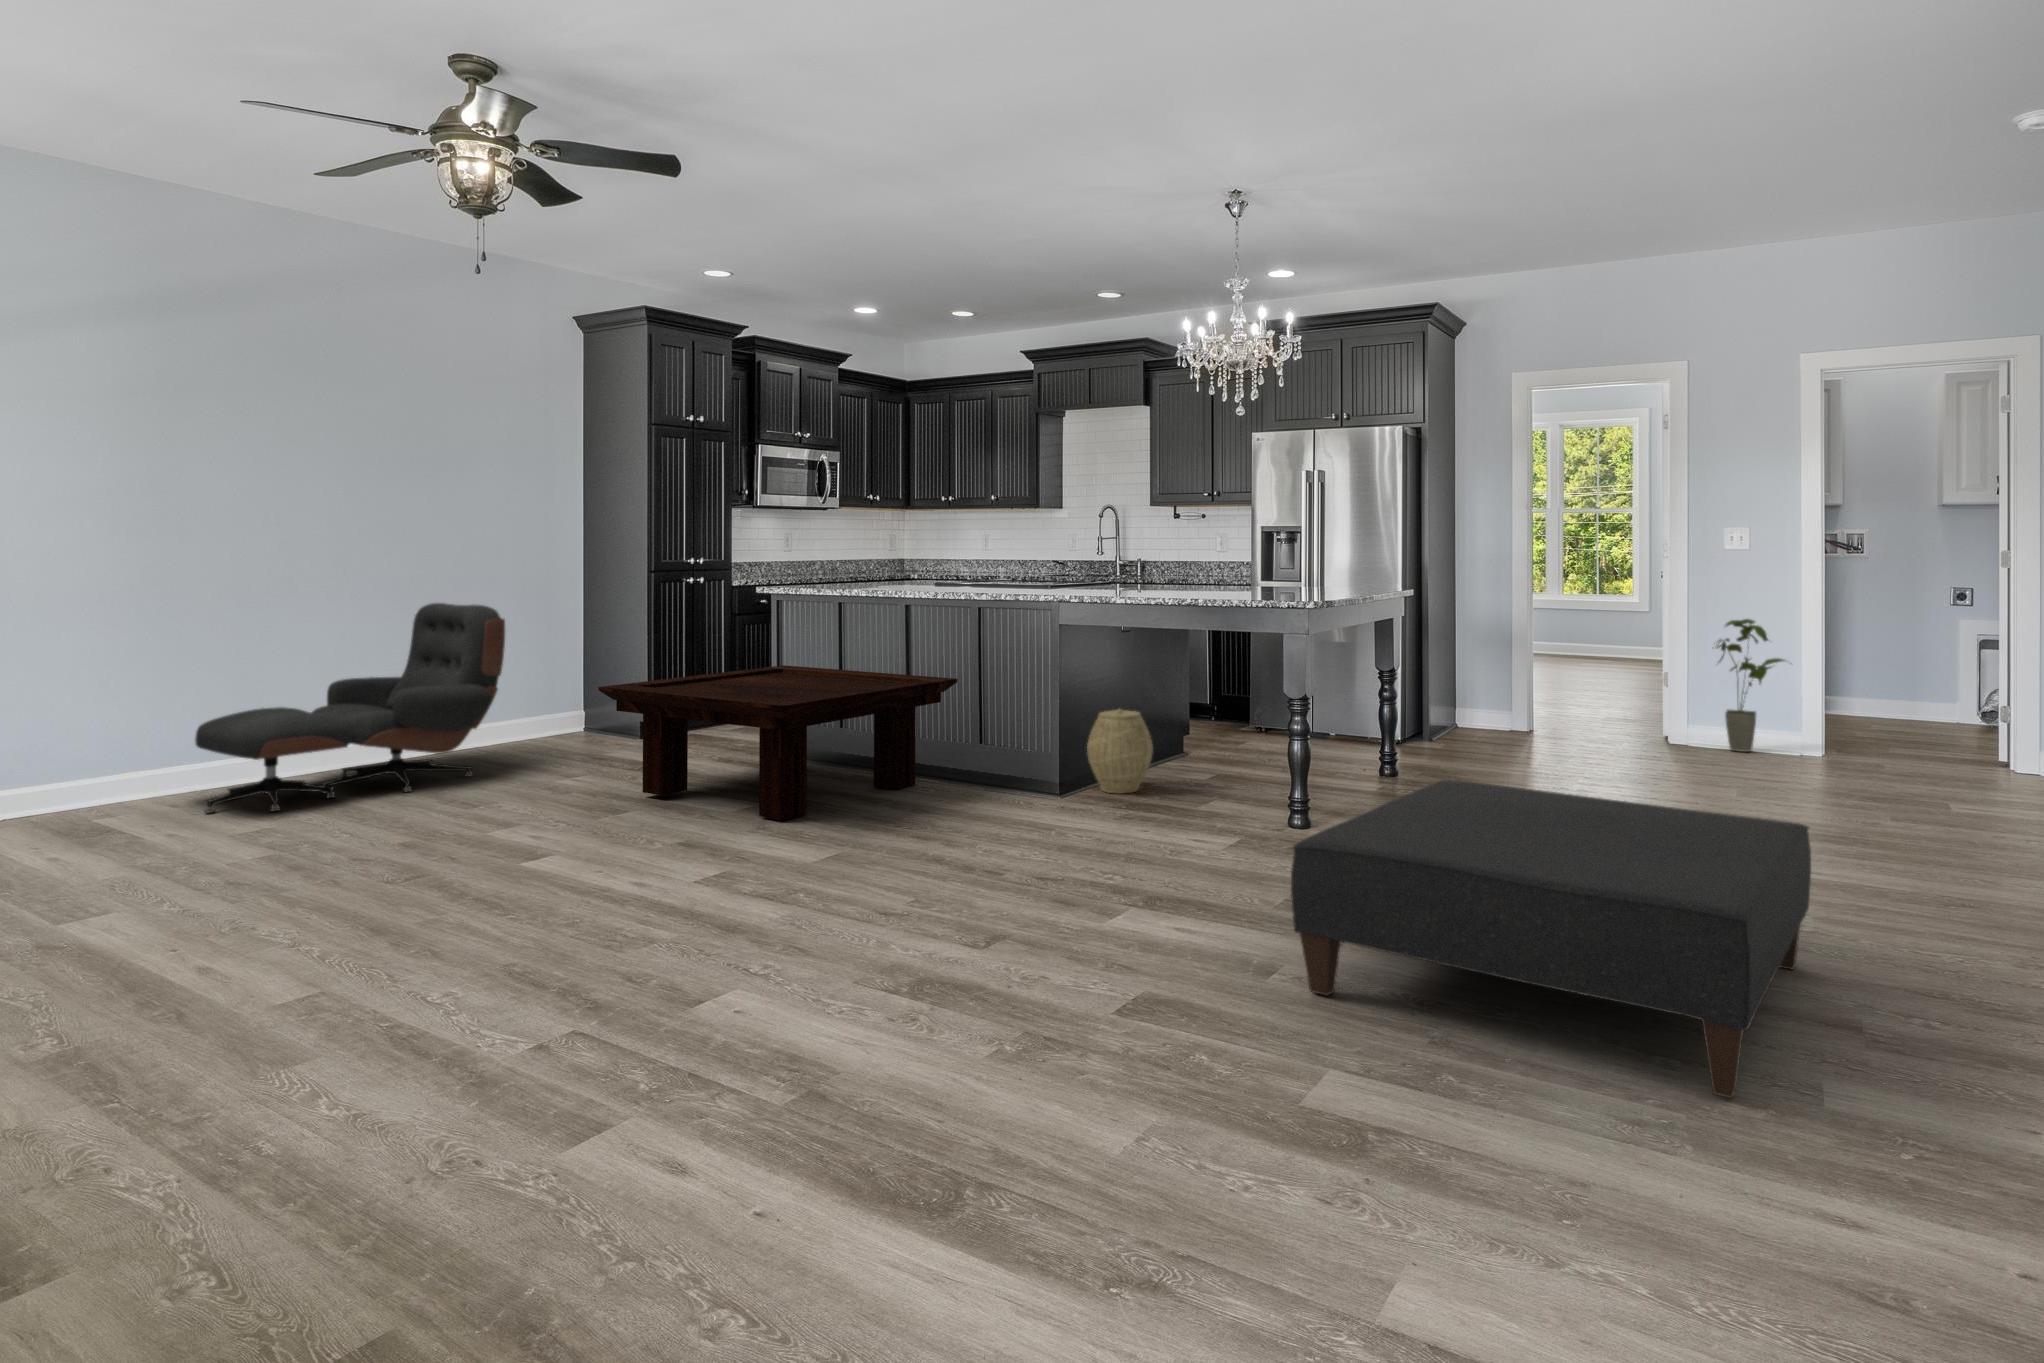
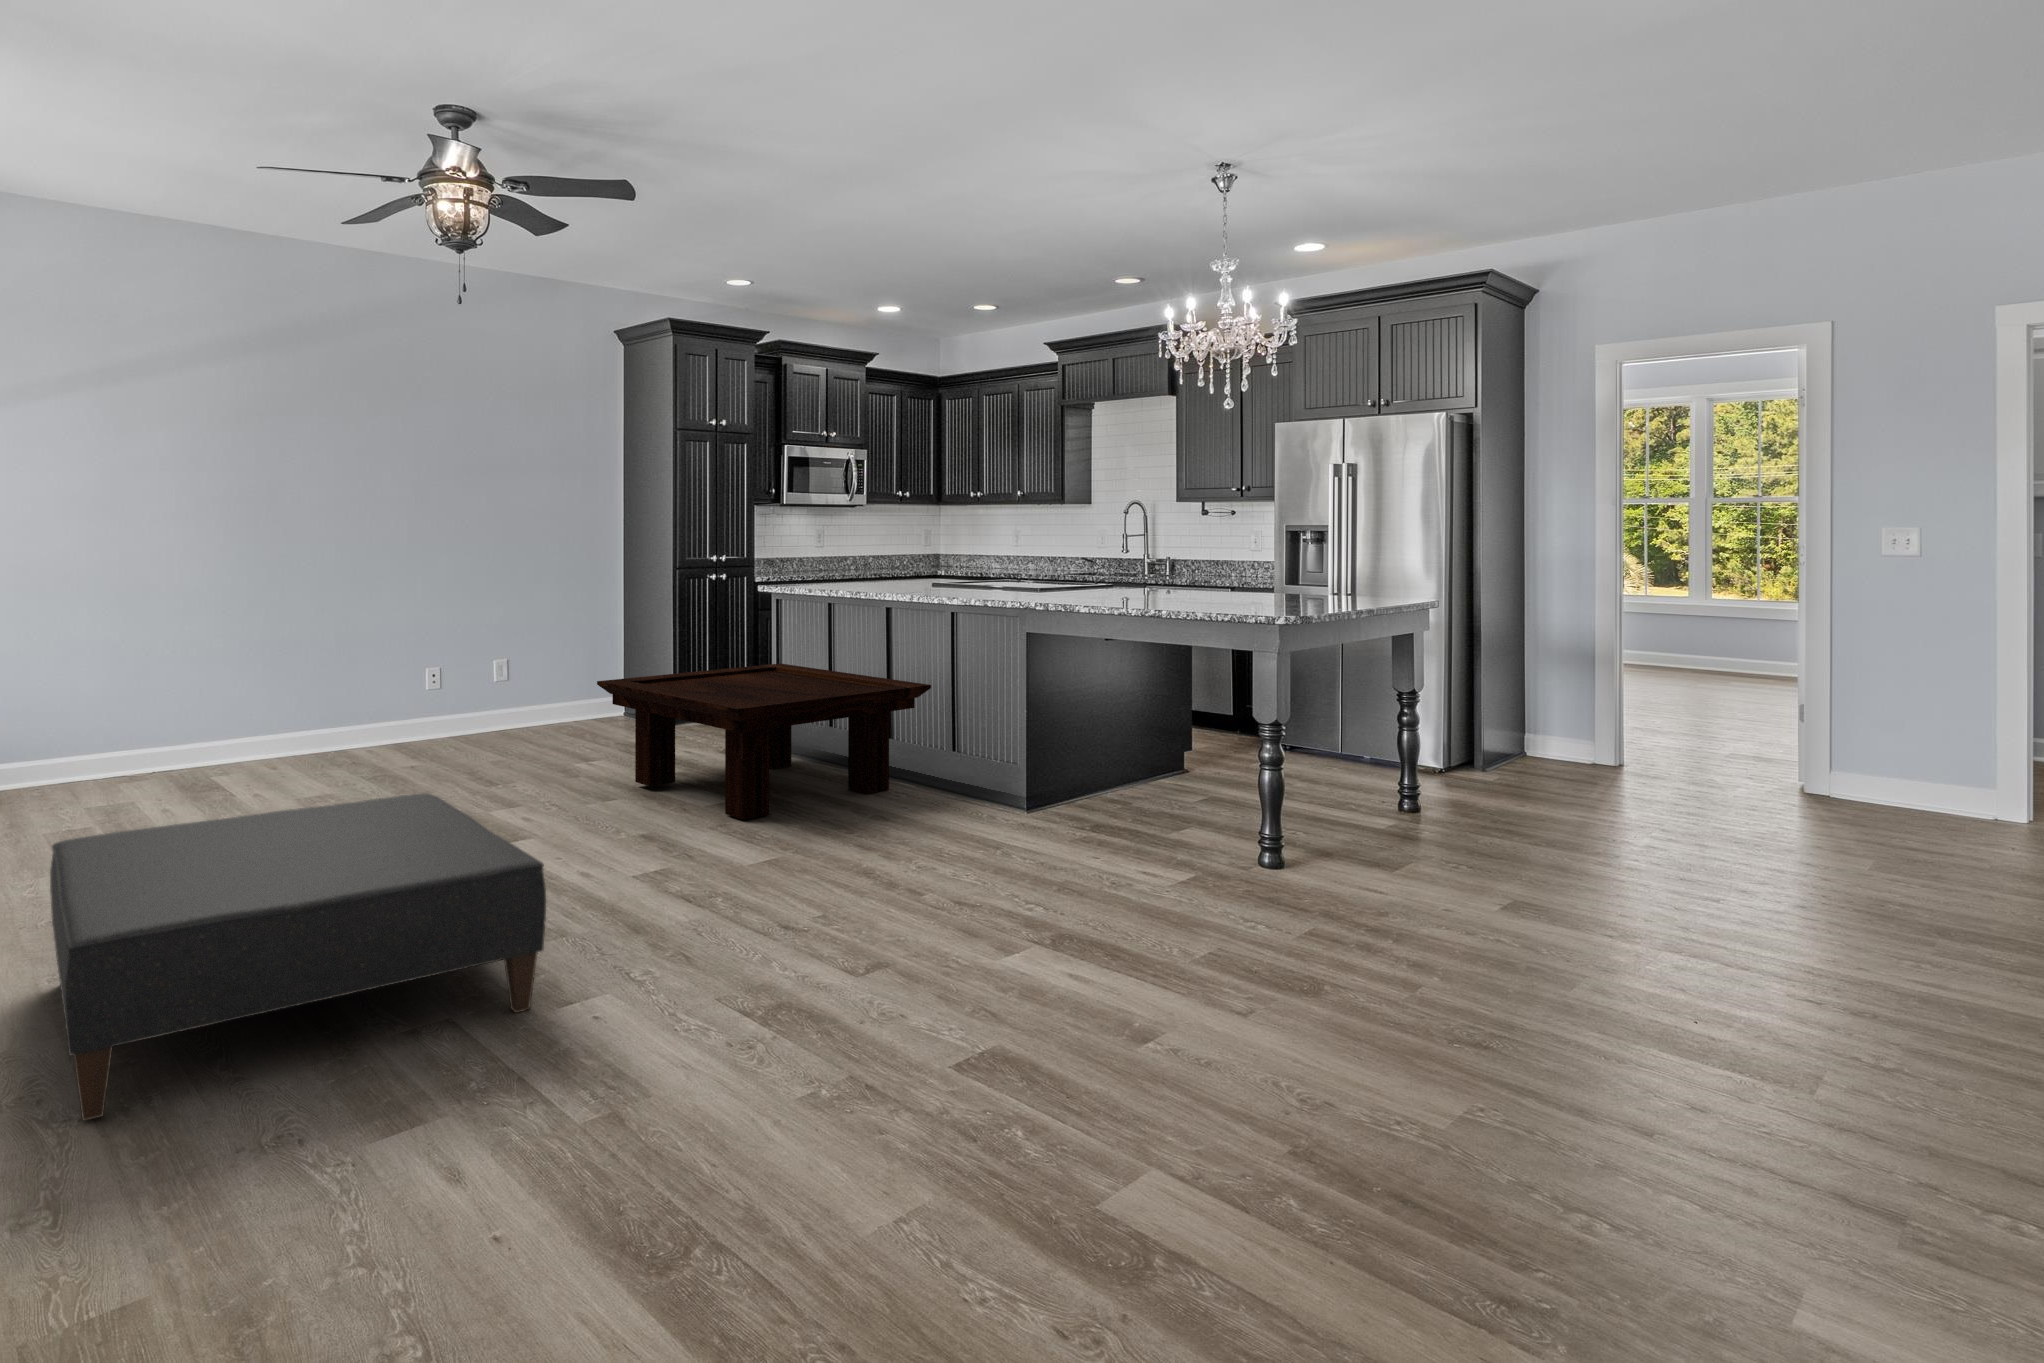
lounge chair: present [195,603,505,812] -> none [285,598,534,781]
house plant: present [1717,619,1784,752] -> none [1856,644,1972,810]
woven basket: present [1087,709,1153,793] -> none [1058,724,1128,813]
ottoman: present [1291,780,1811,1098] -> present [50,793,546,1121]

